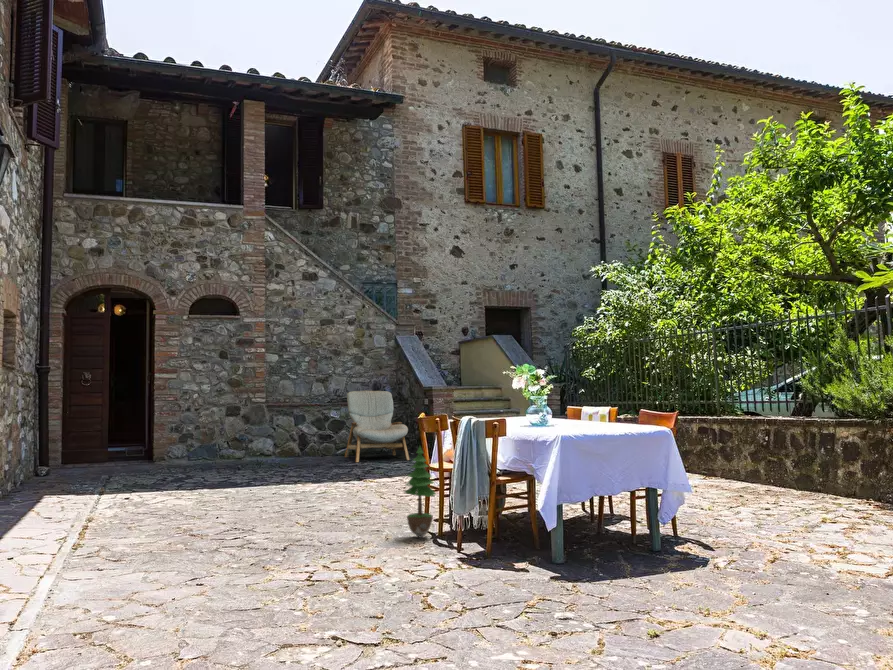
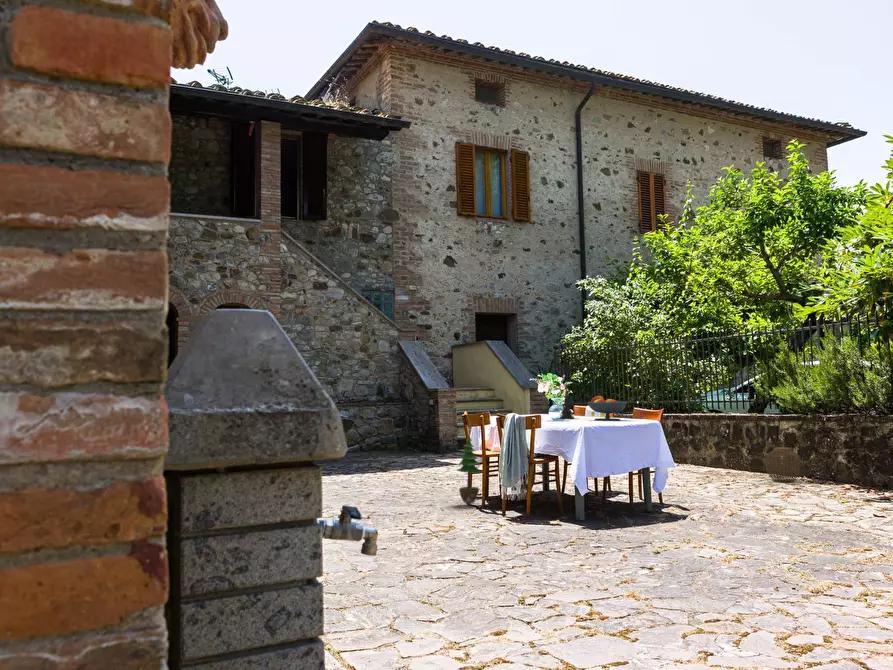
candle holder: none [533,372,568,425] -> present [560,383,574,419]
armchair: present [345,390,409,462] -> none [352,391,414,456]
fruit bowl: none [574,394,627,427] -> present [588,396,627,421]
woven basket: none [816,458,861,503] -> present [766,447,800,482]

